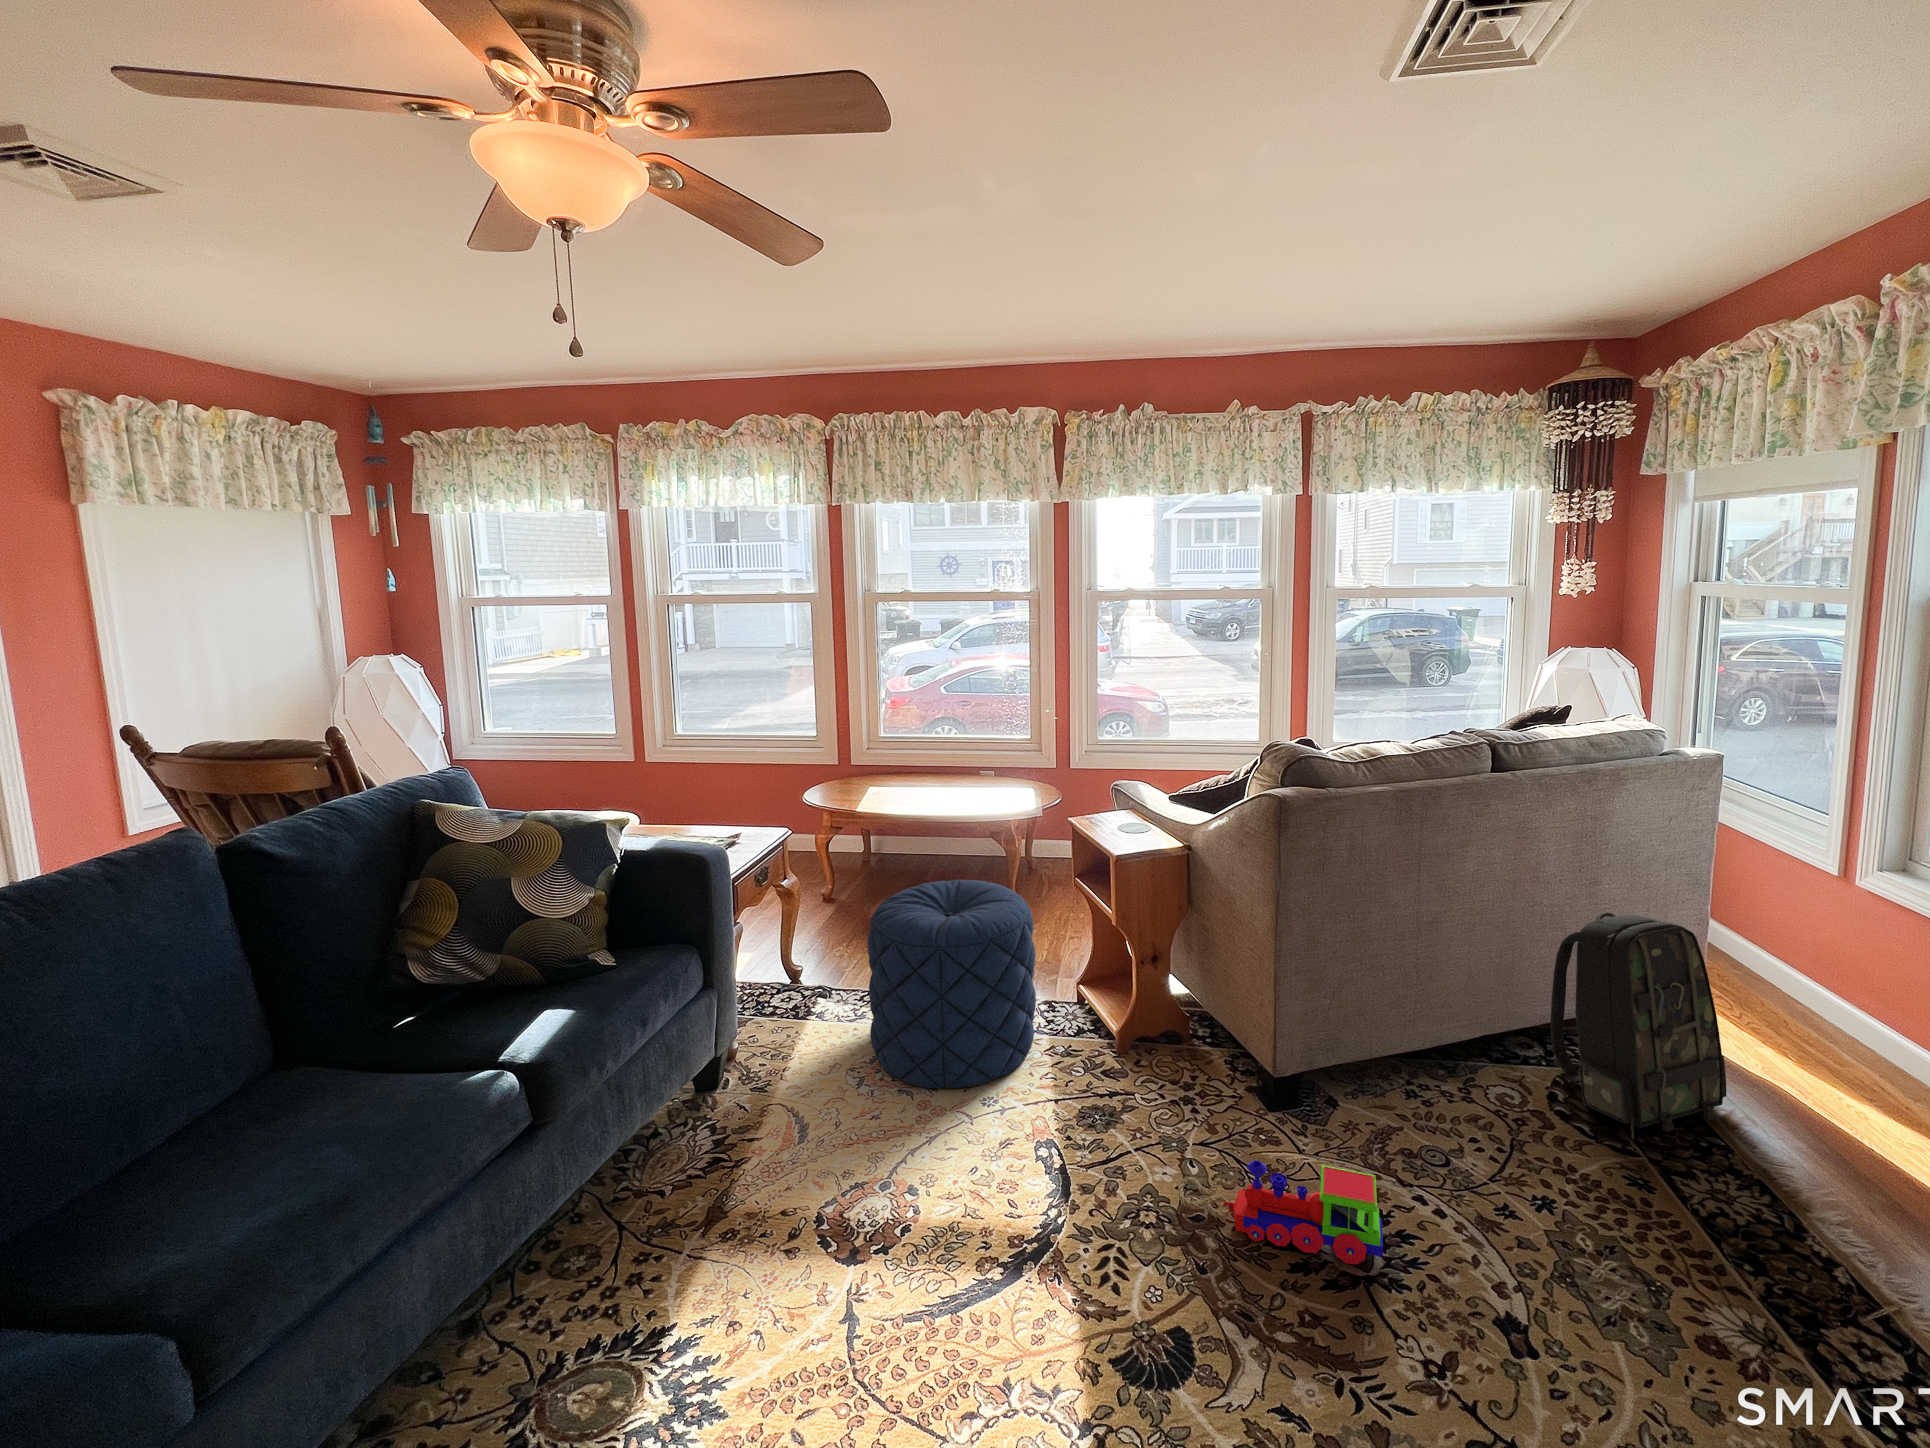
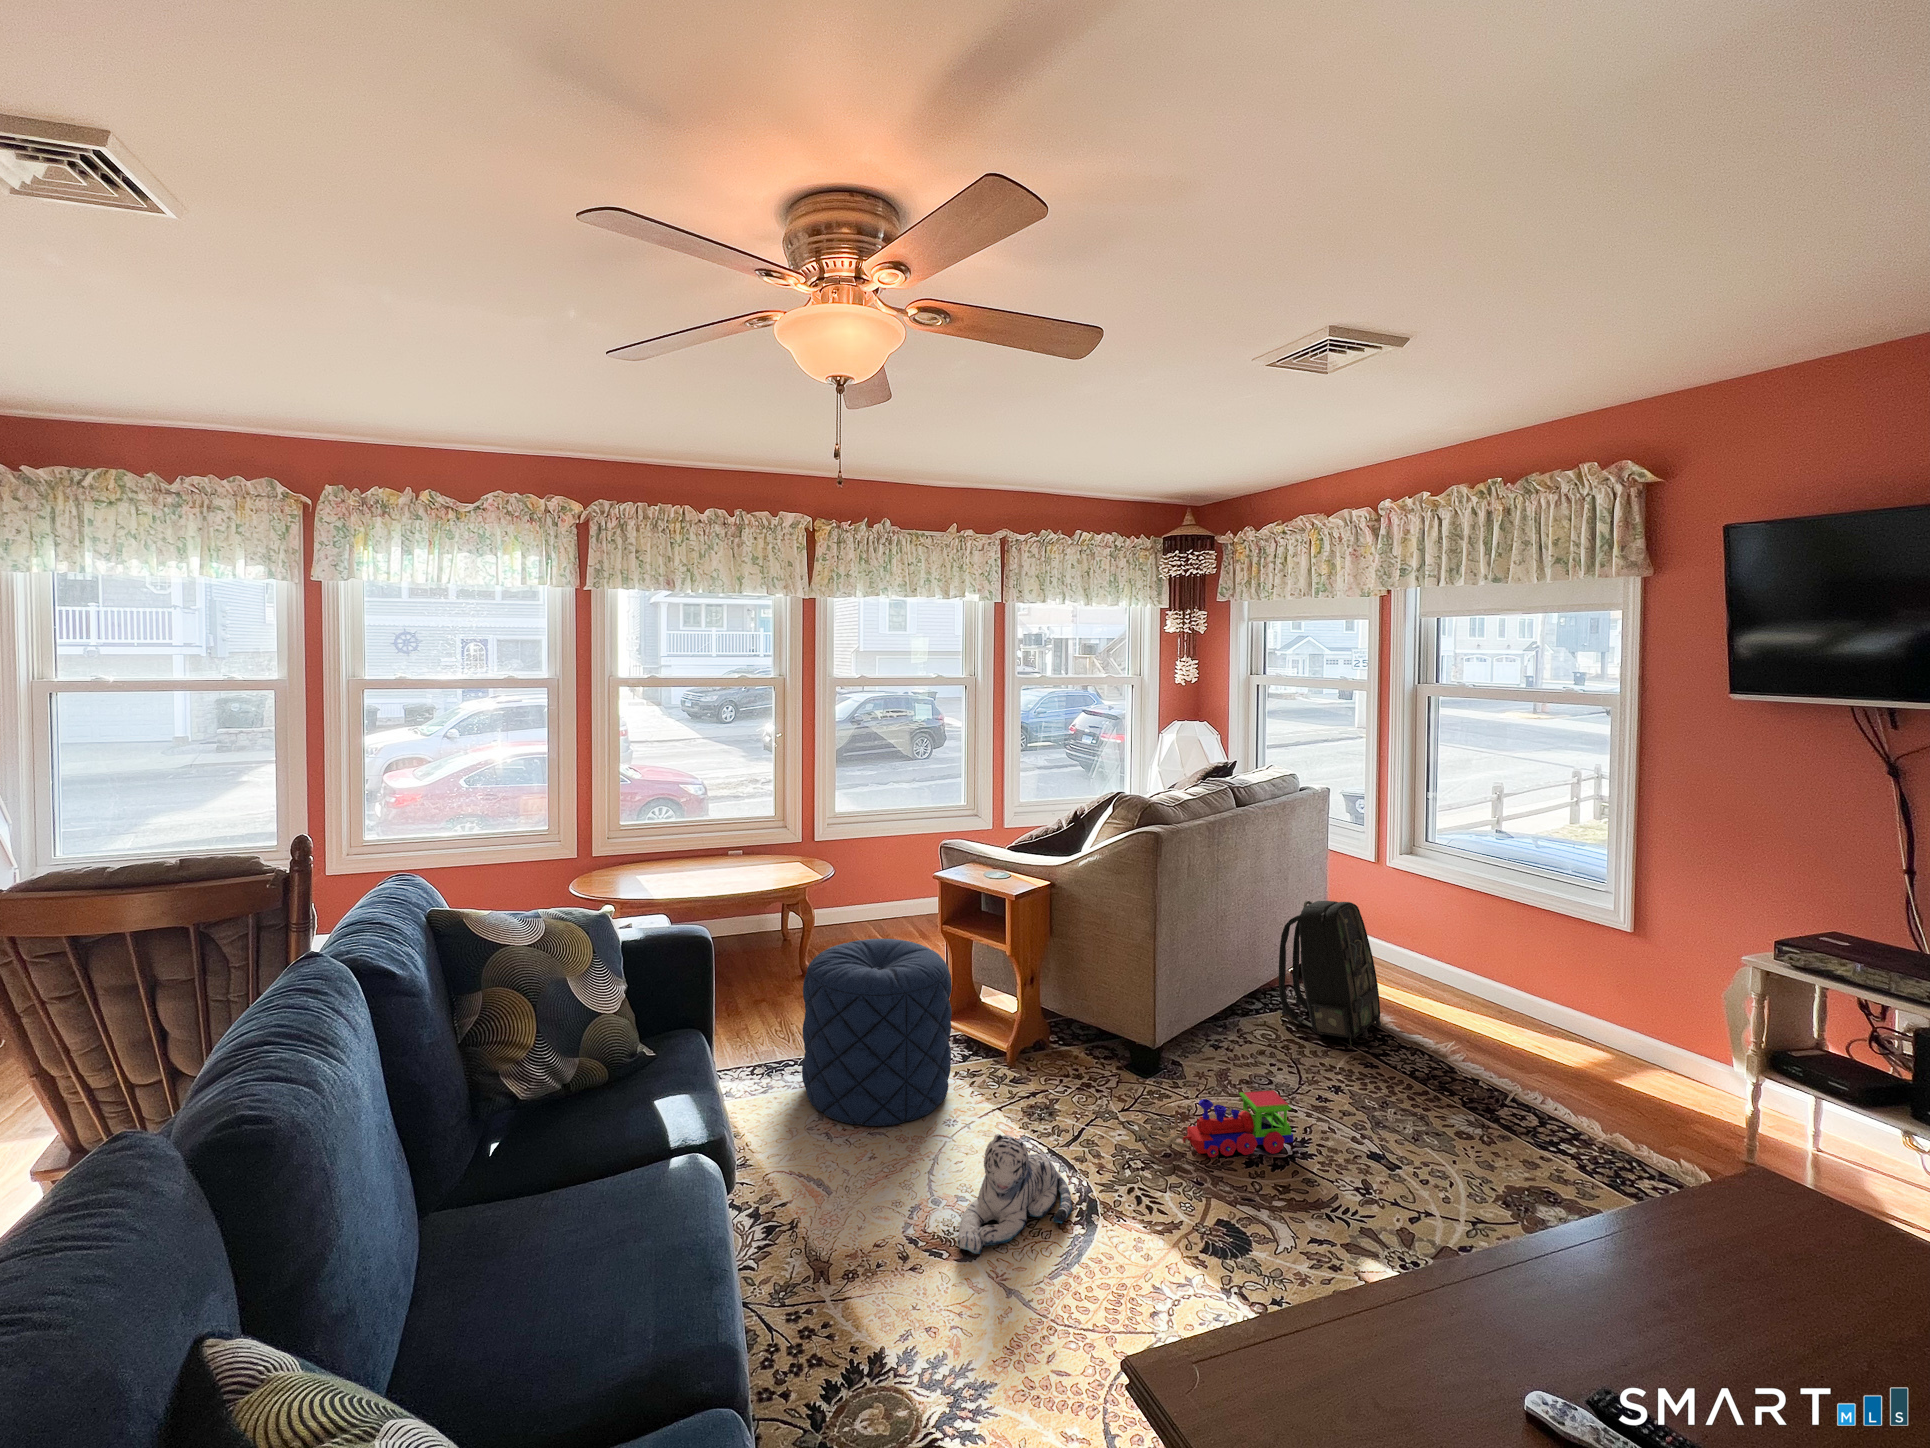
plush toy: none [842,1136,1036,1268] -> present [958,1134,1072,1254]

